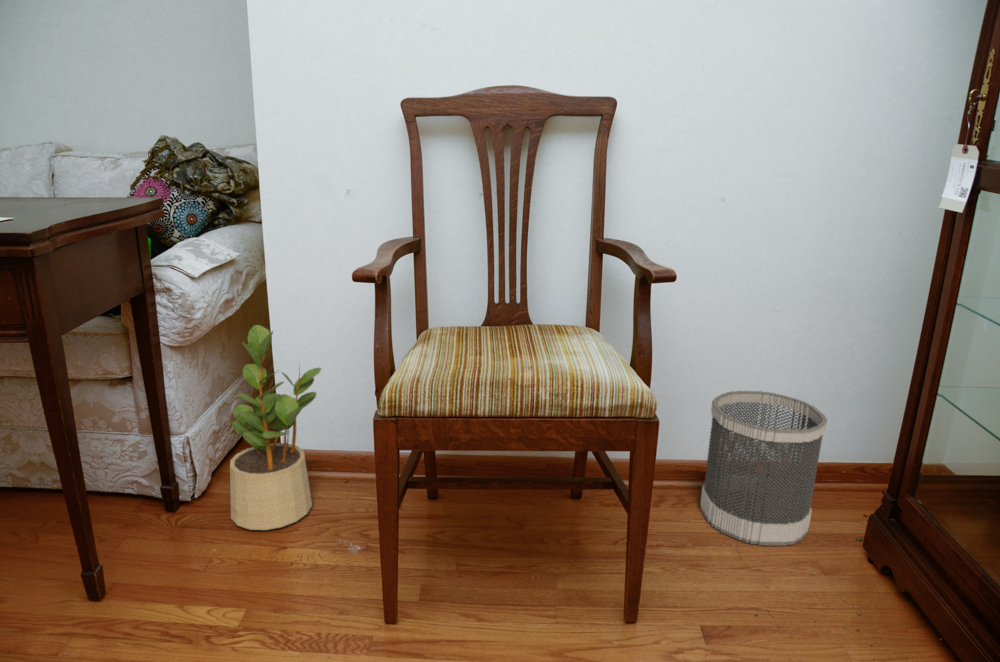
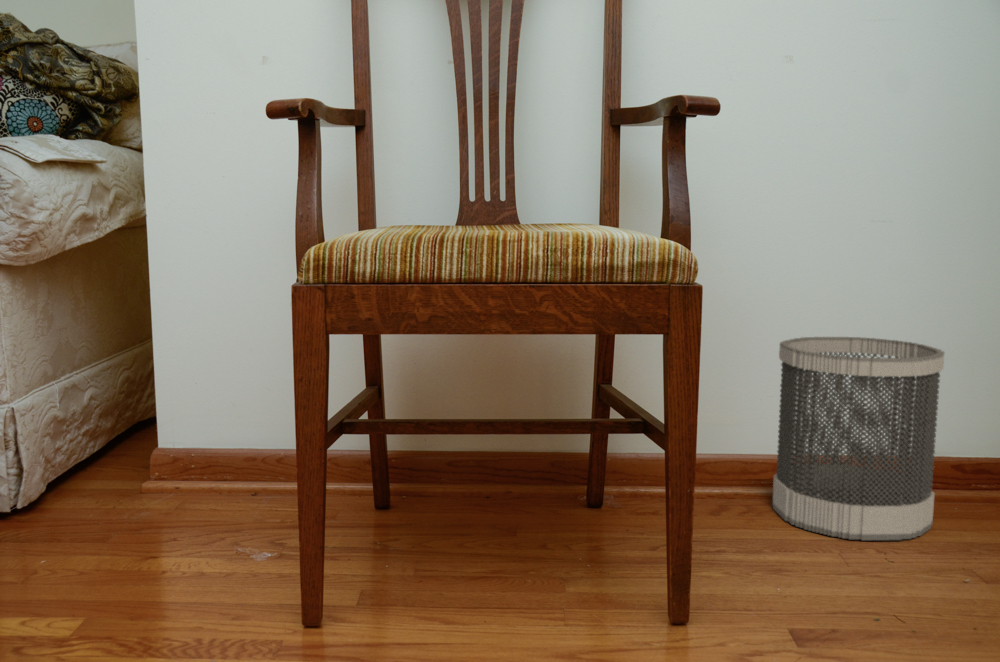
potted plant: present [230,325,321,530] -> none [74,230,216,537]

